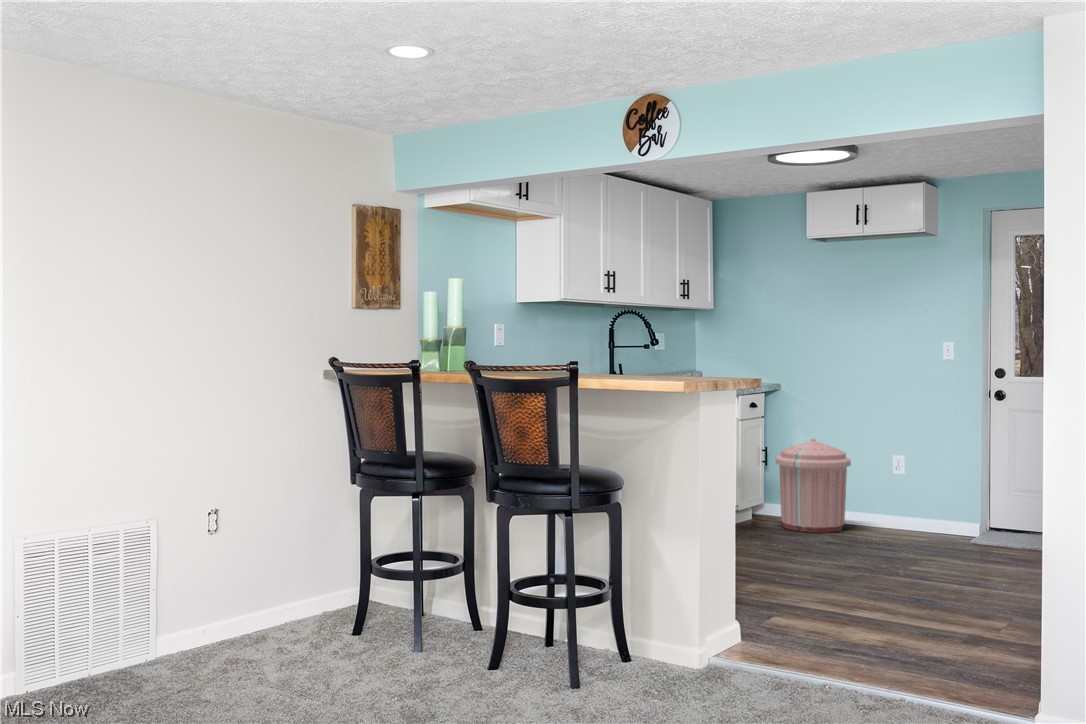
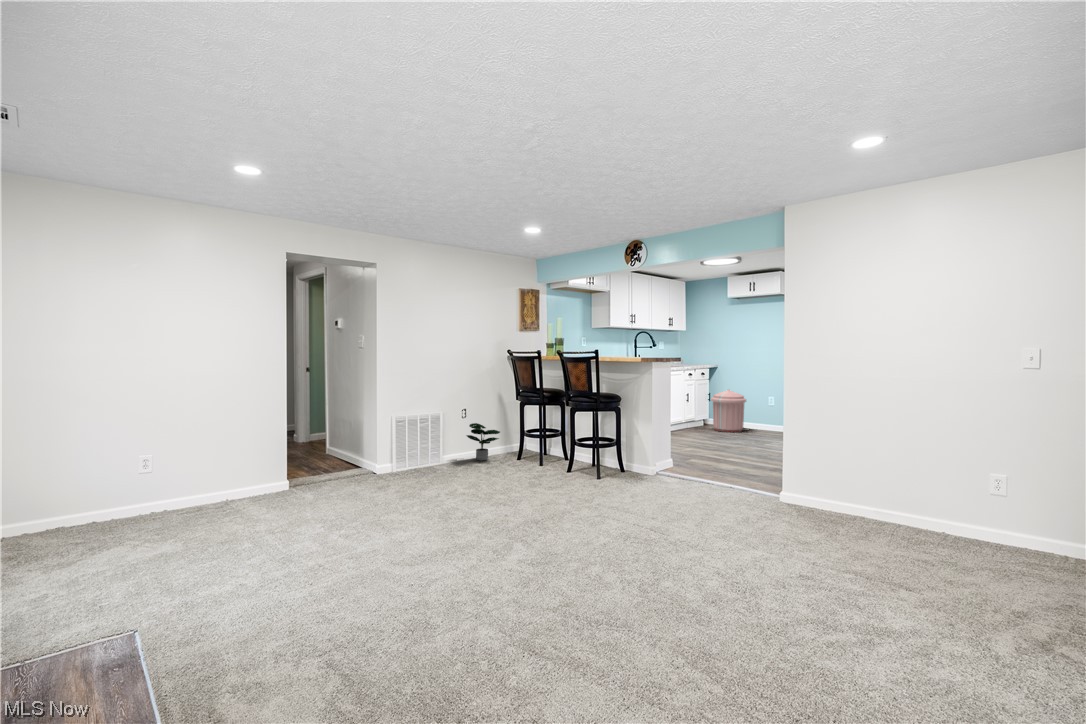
potted plant: none [221,549,312,647] -> present [467,423,500,461]

